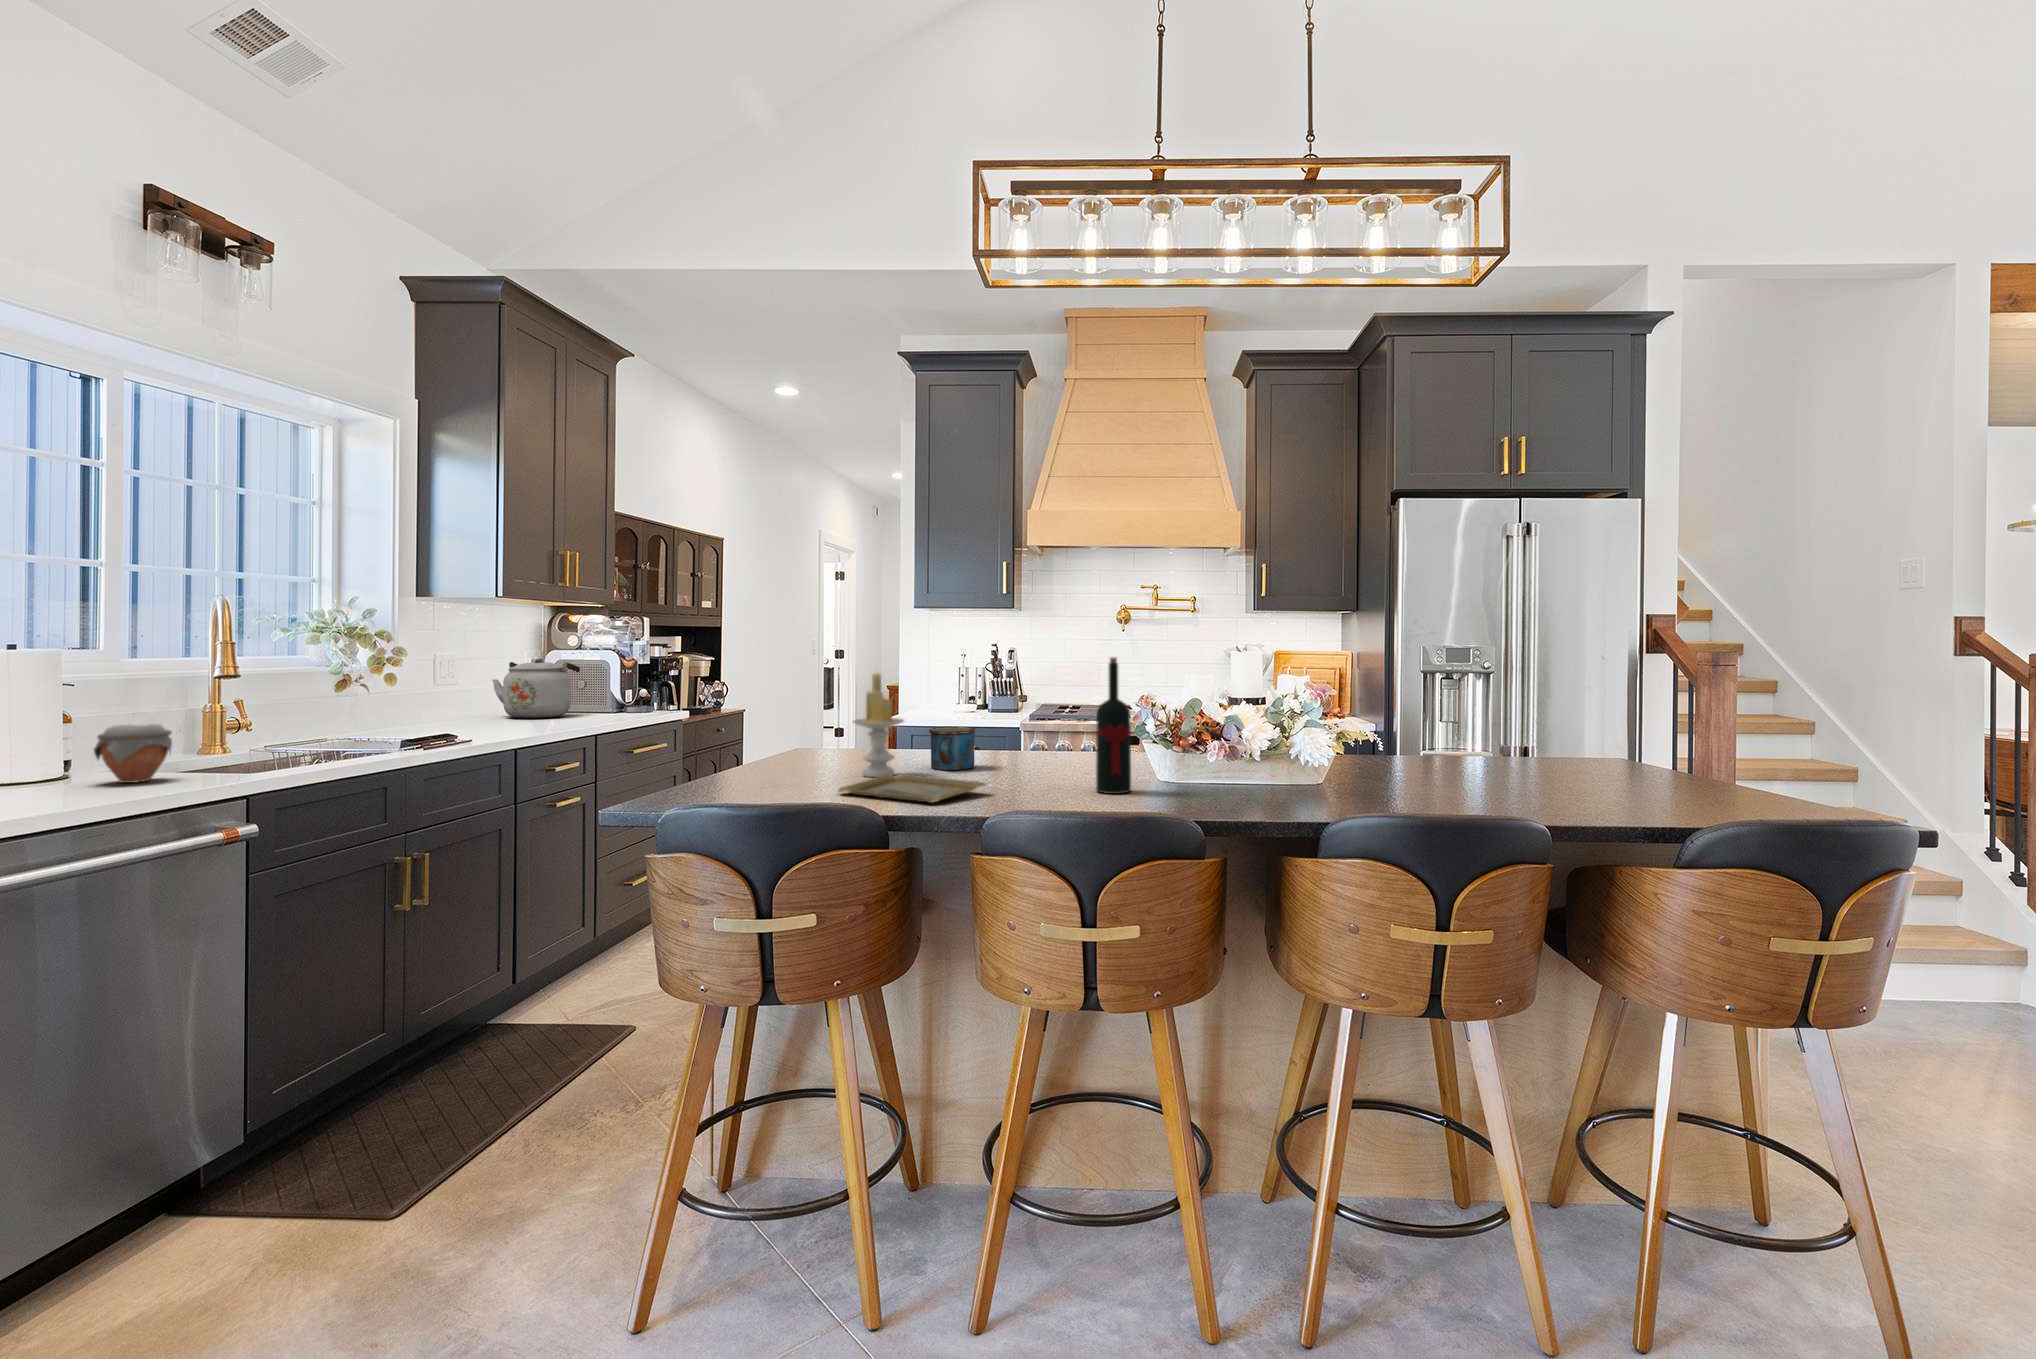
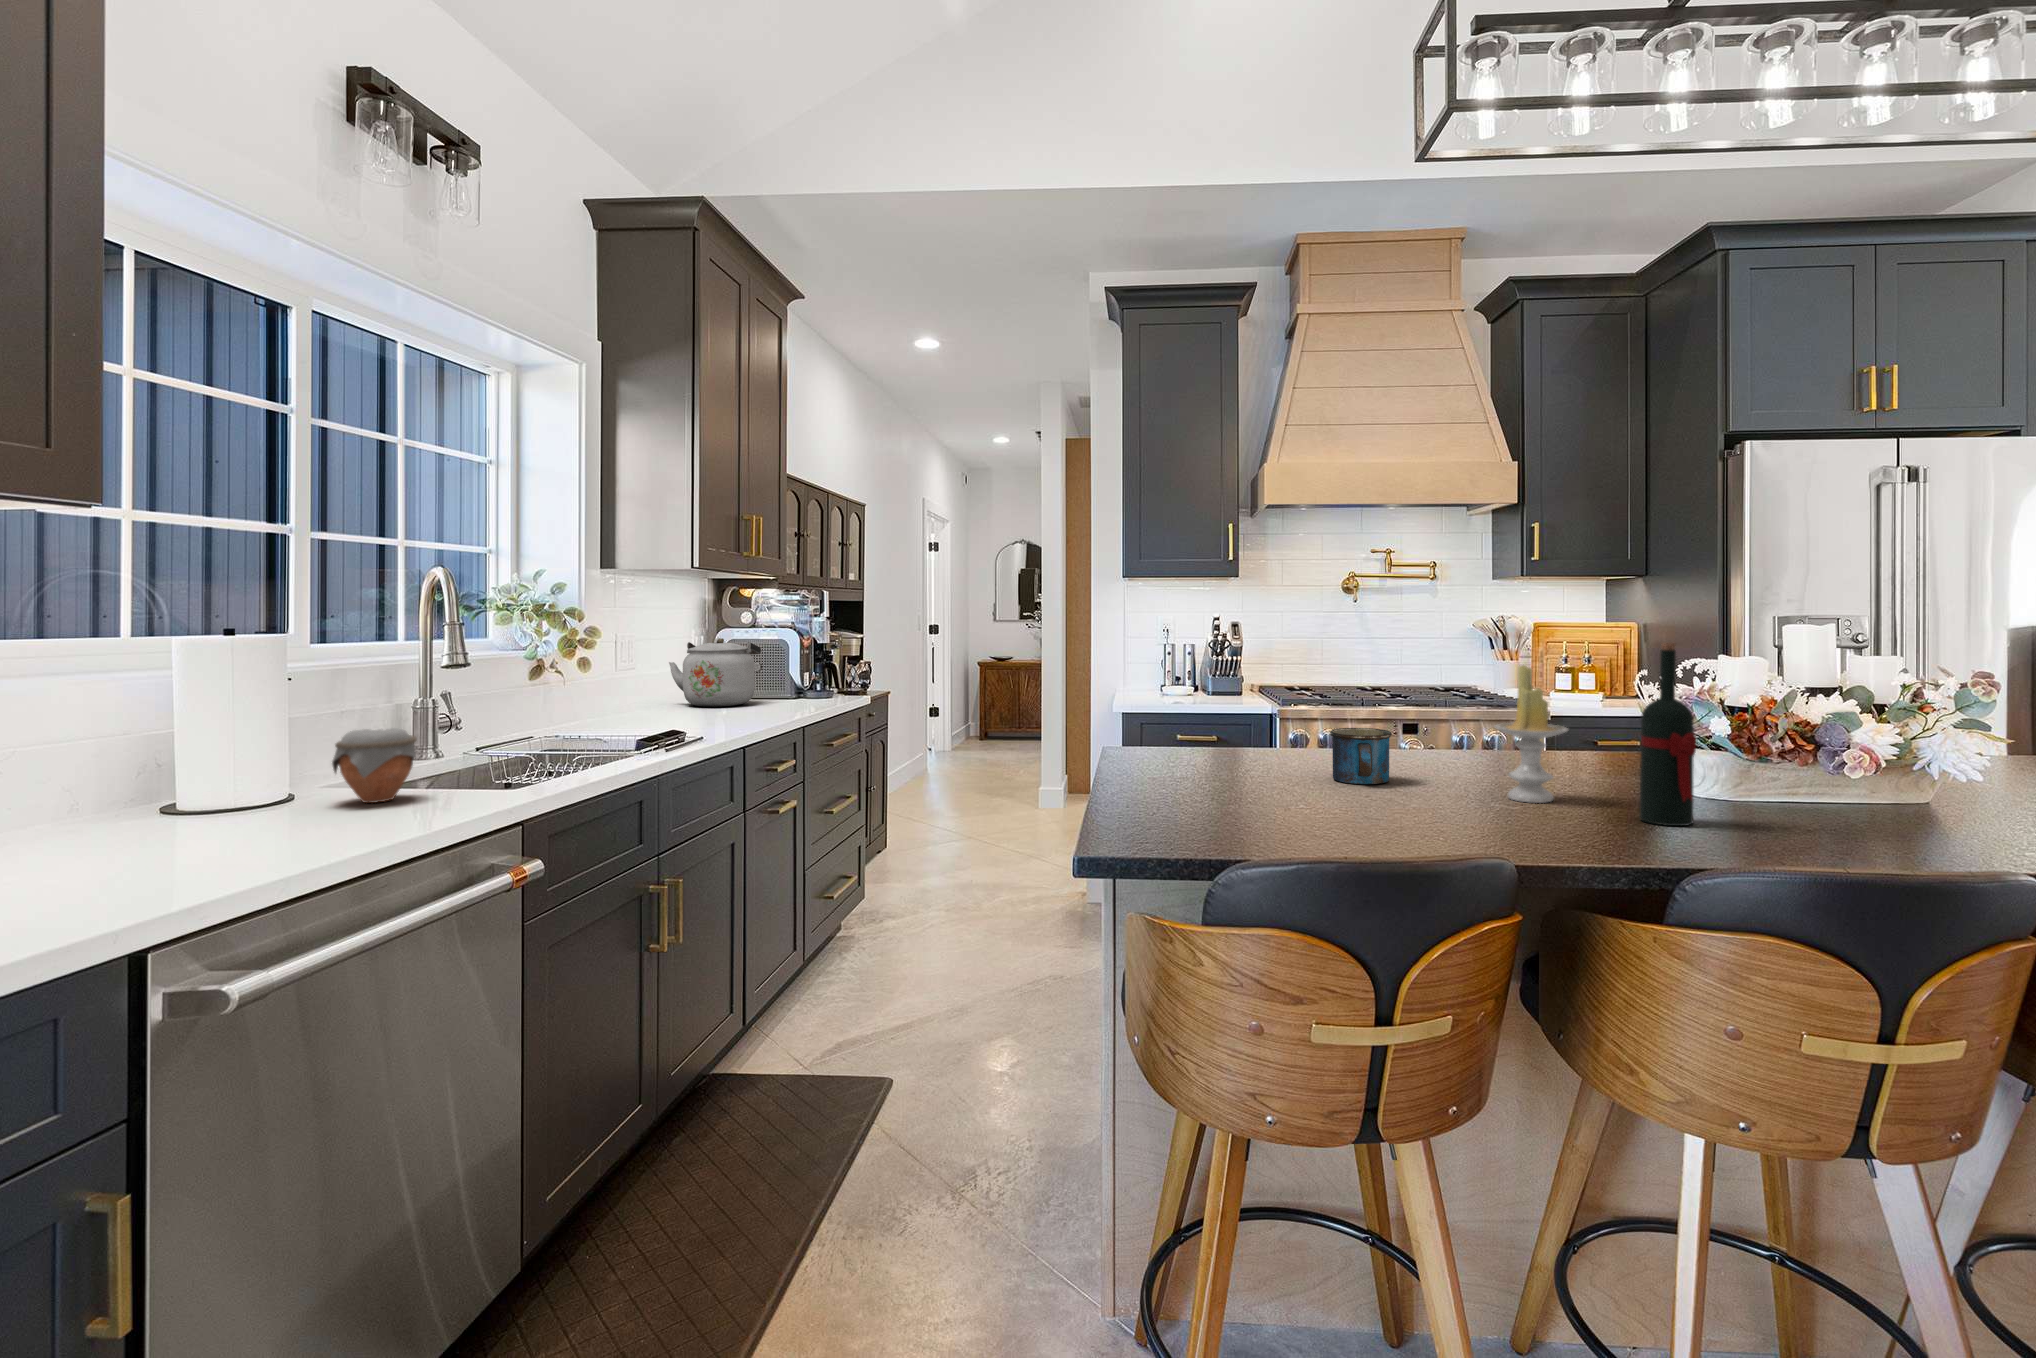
candle: present [853,674,904,777] -> present [1495,665,1568,803]
tray: present [839,774,986,803] -> none [1315,795,1514,843]

